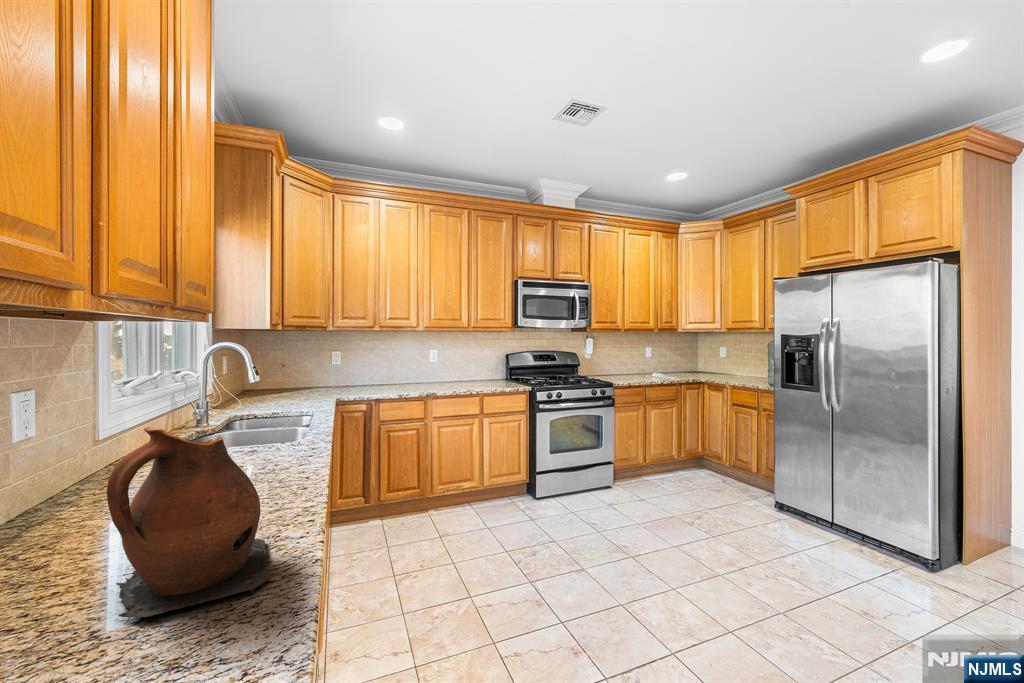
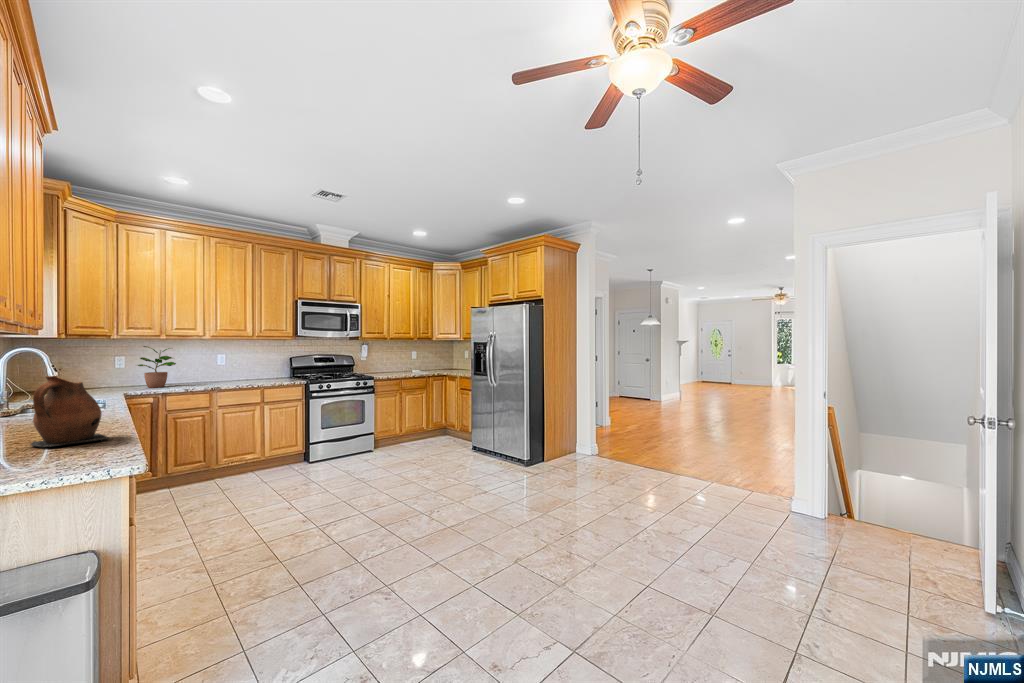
potted plant: none [350,339,389,390] -> present [138,346,176,388]

